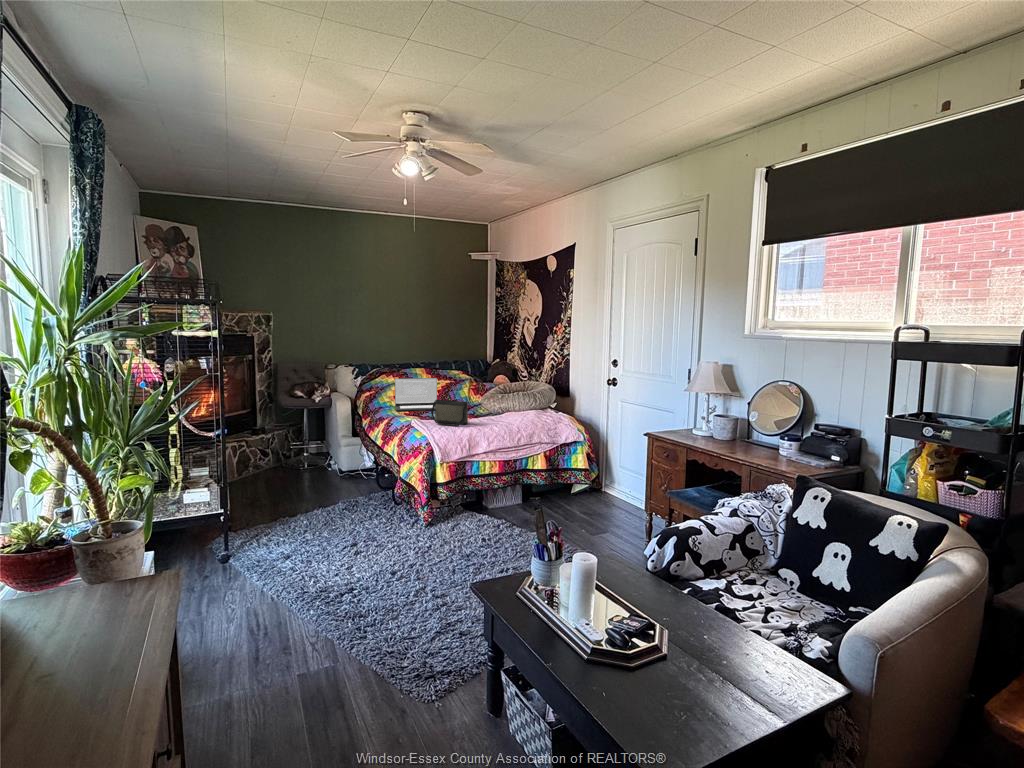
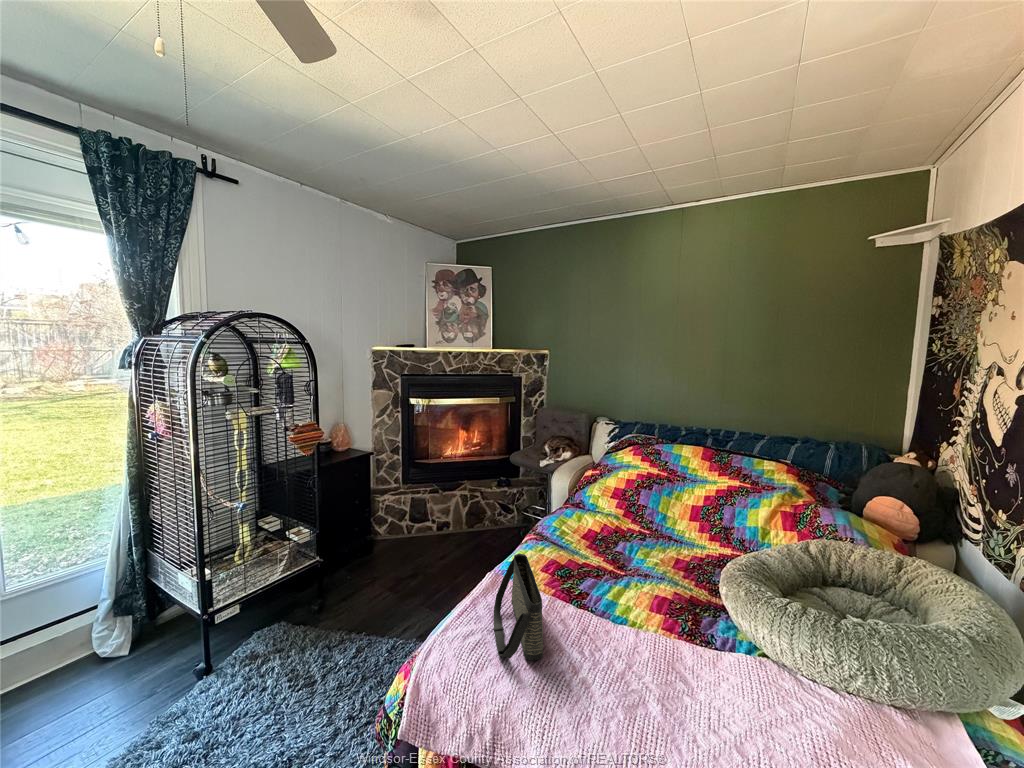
laptop: present [395,378,437,411] -> none [559,465,658,553]

